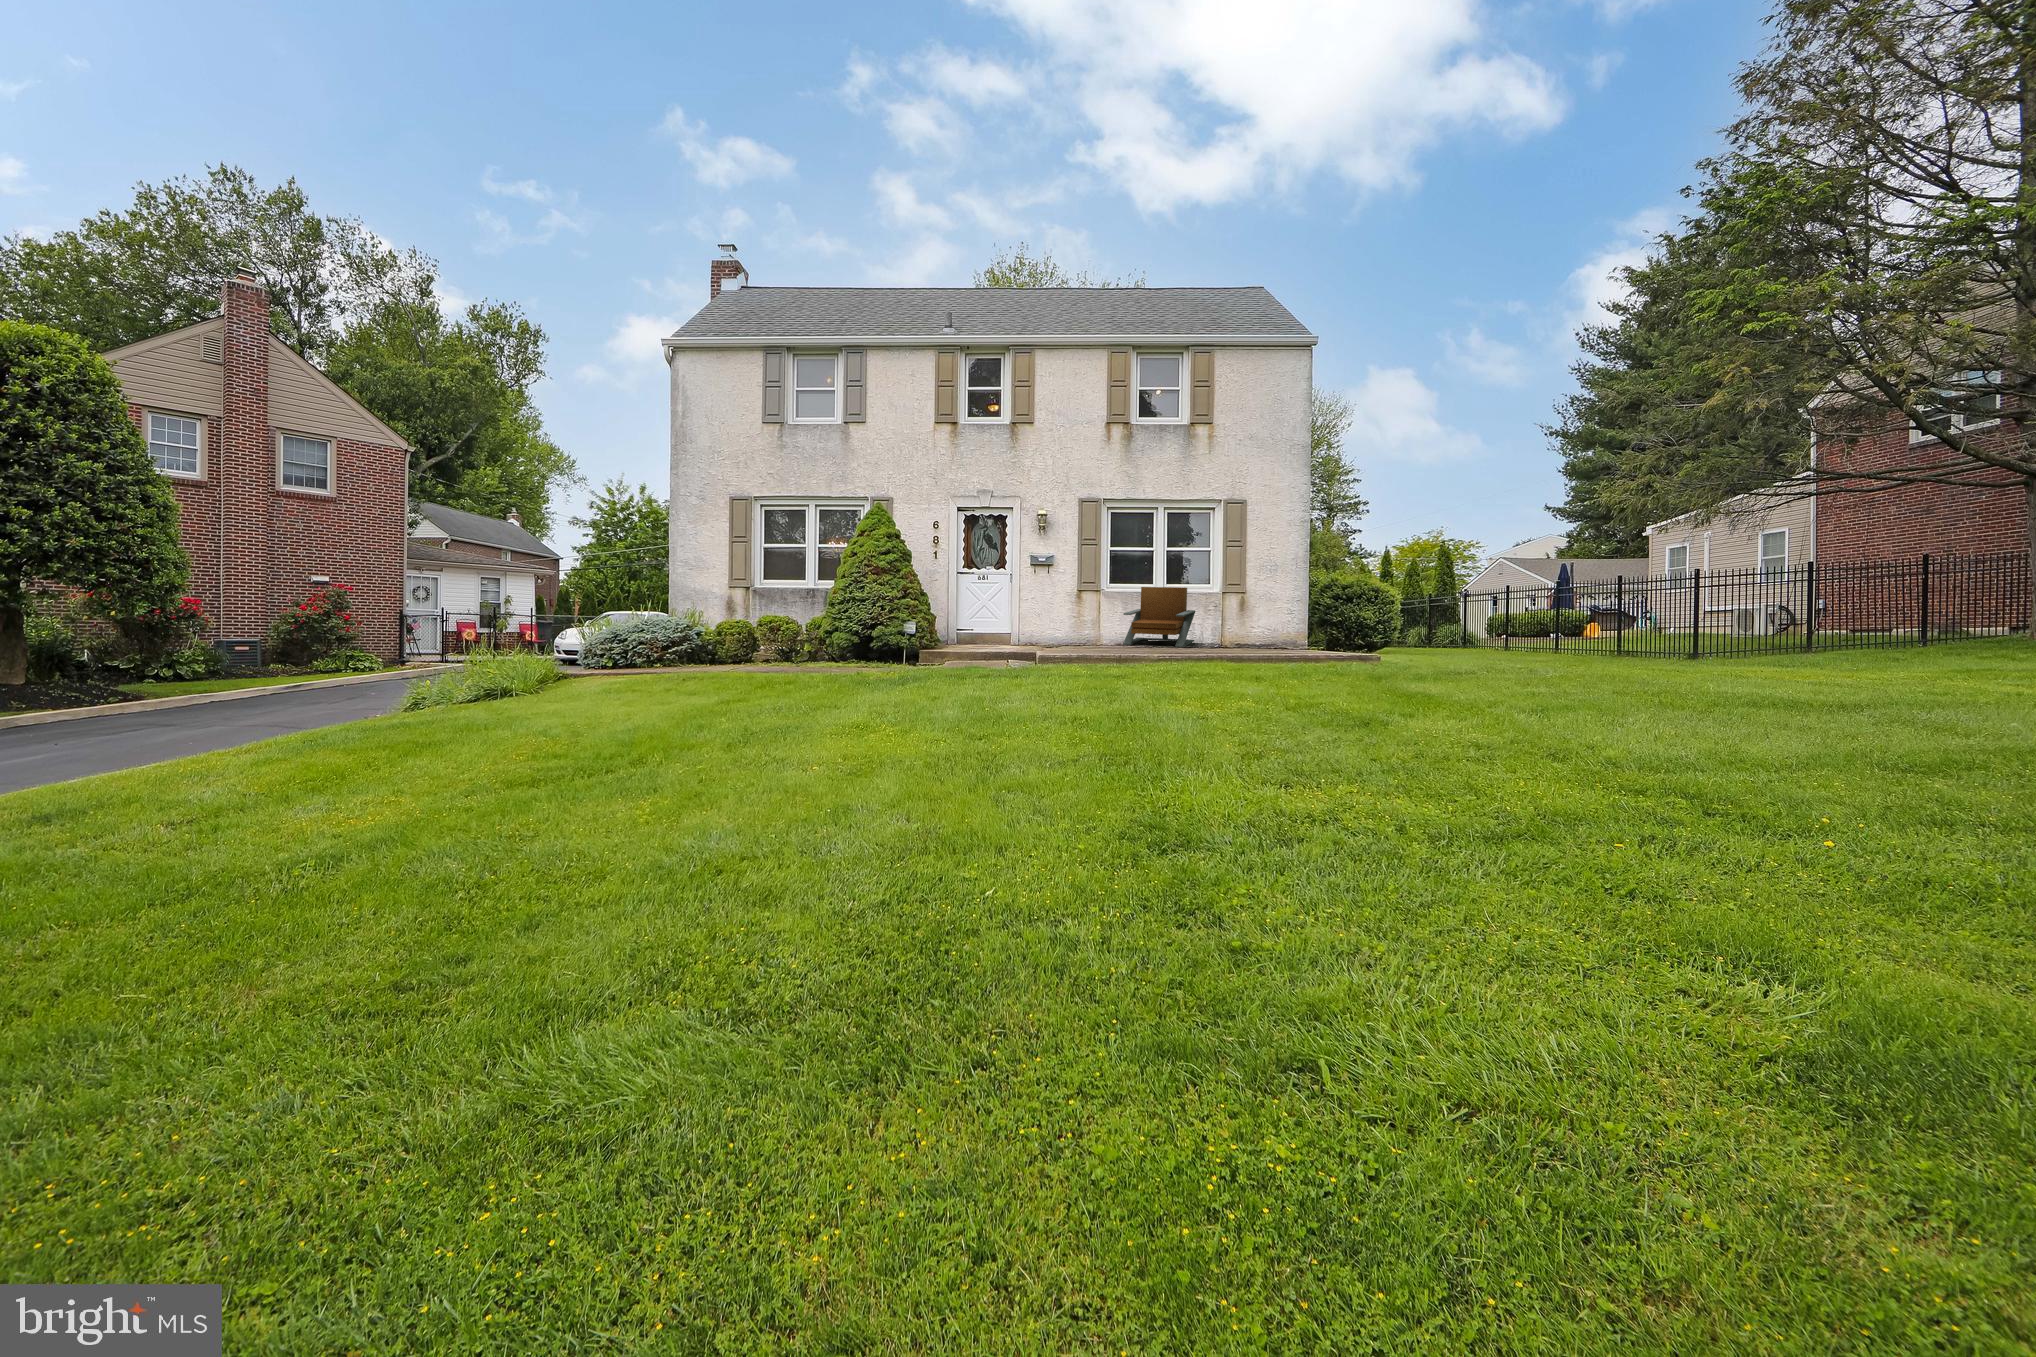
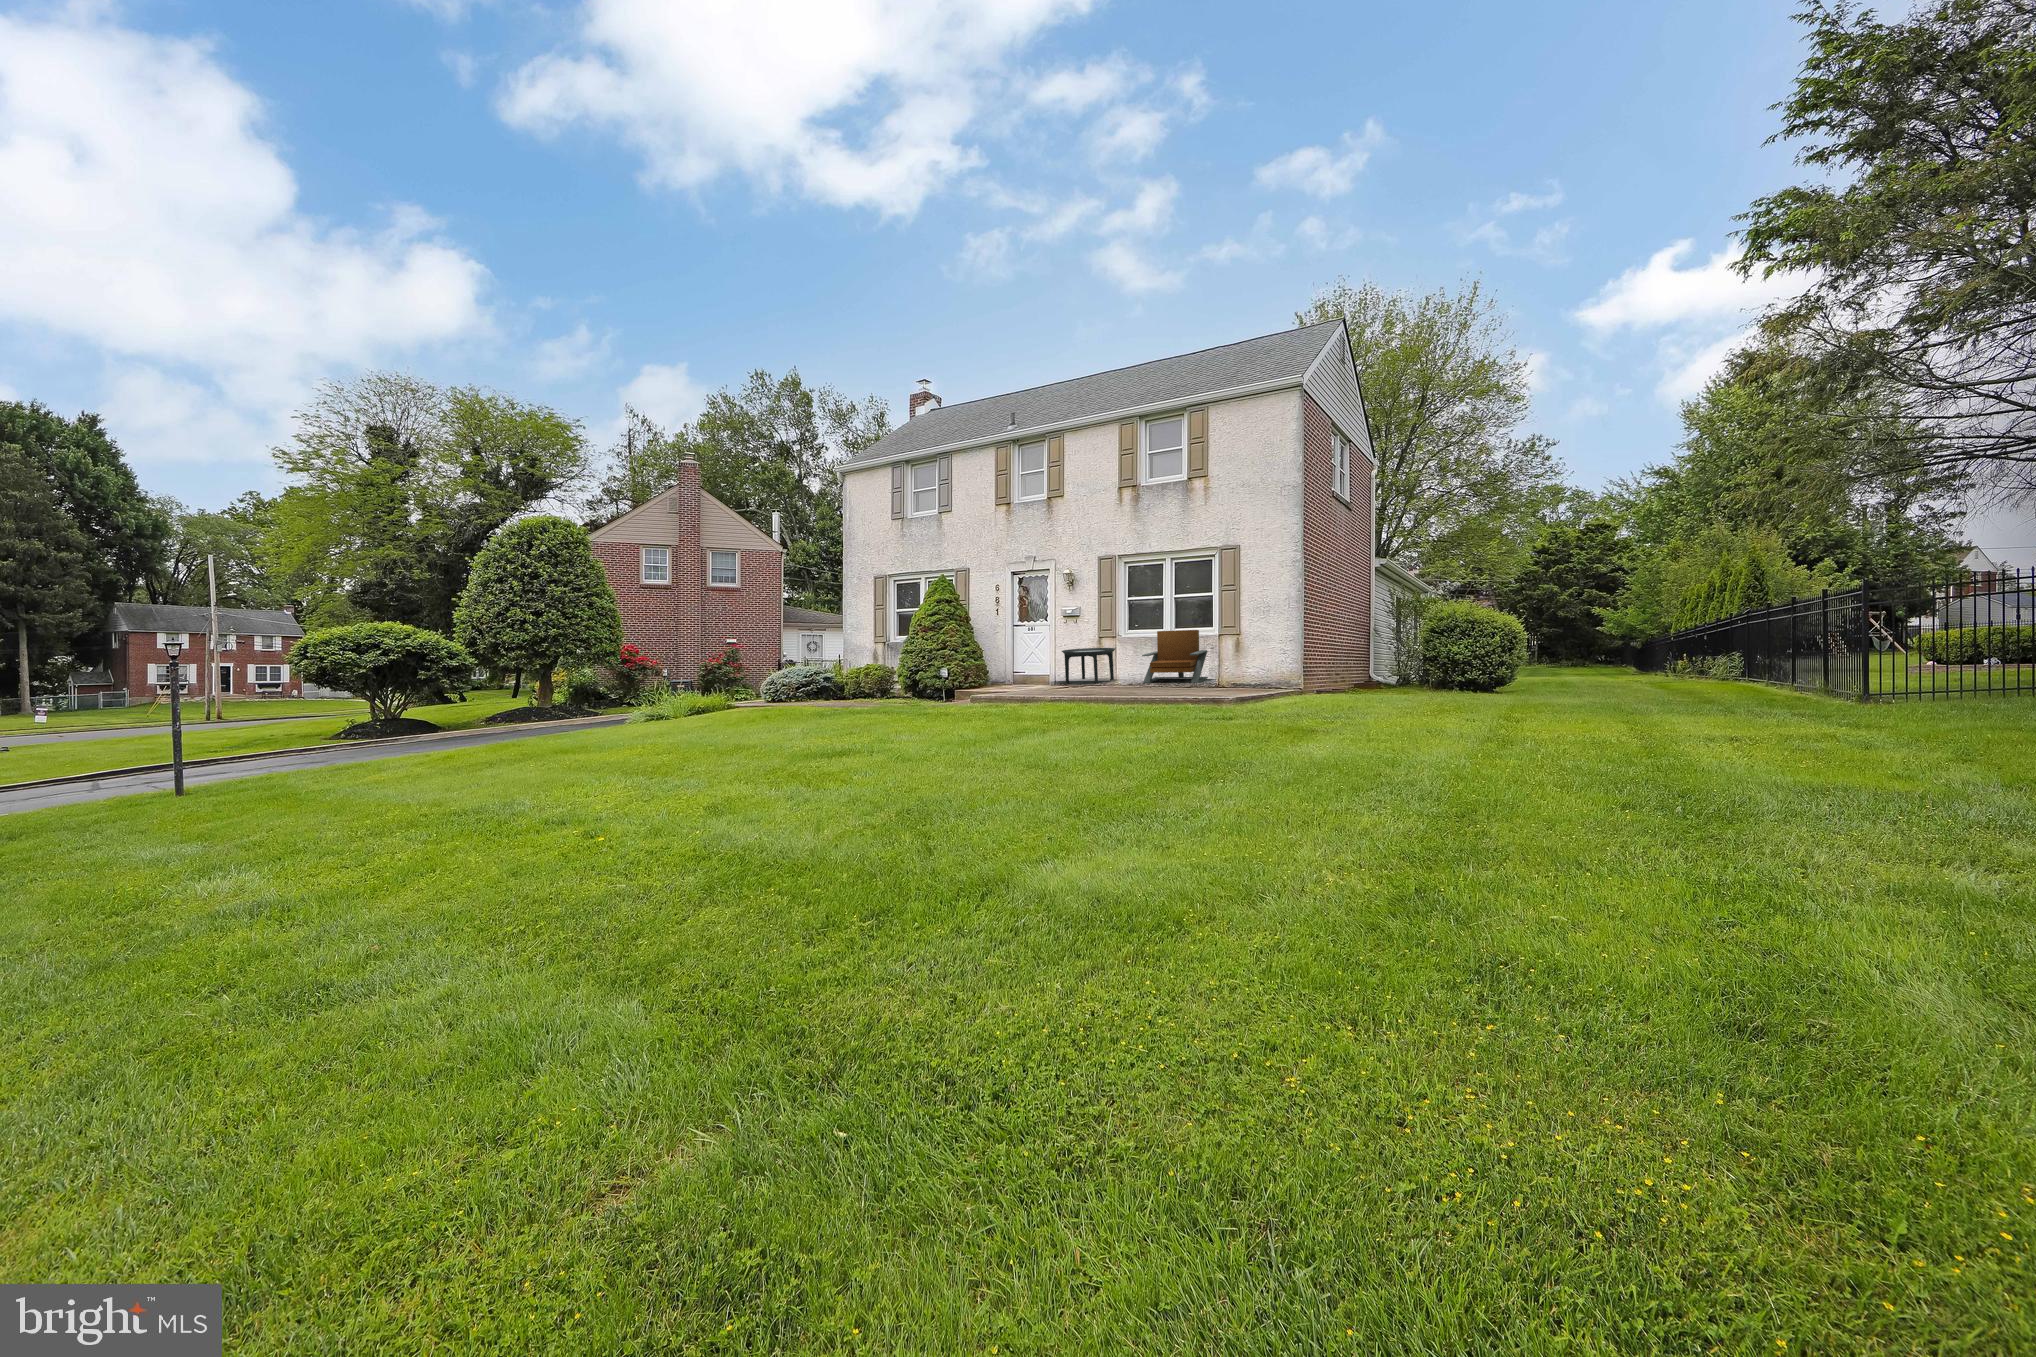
round table: none [1034,602,1095,642] -> present [1062,648,1115,683]

